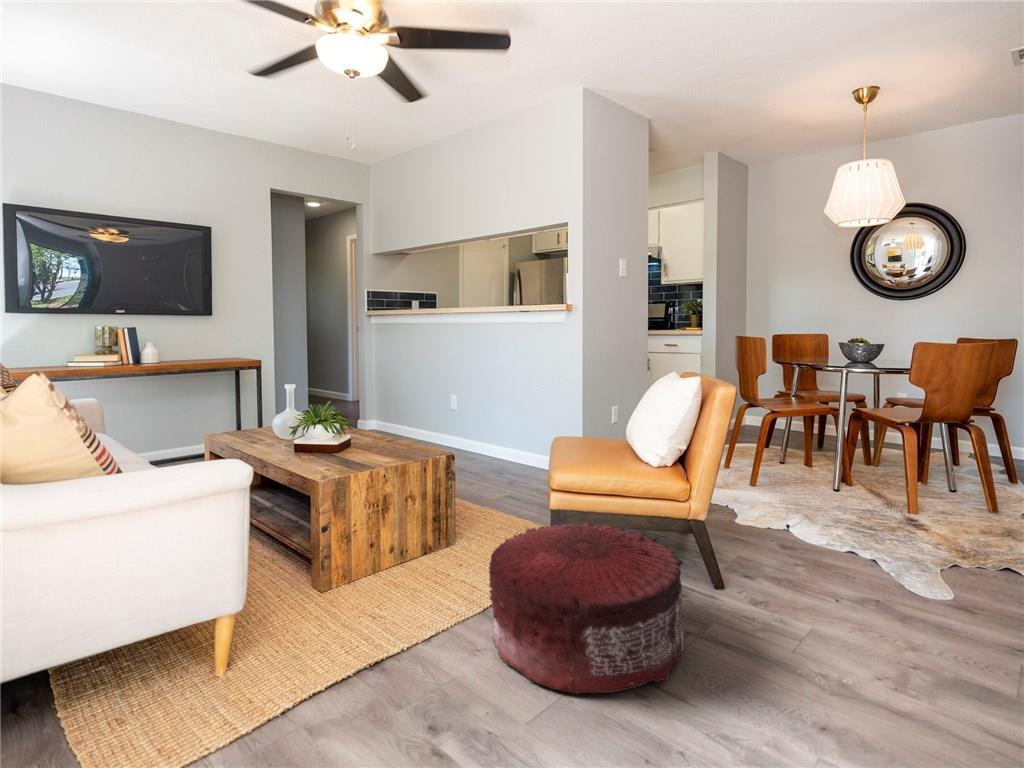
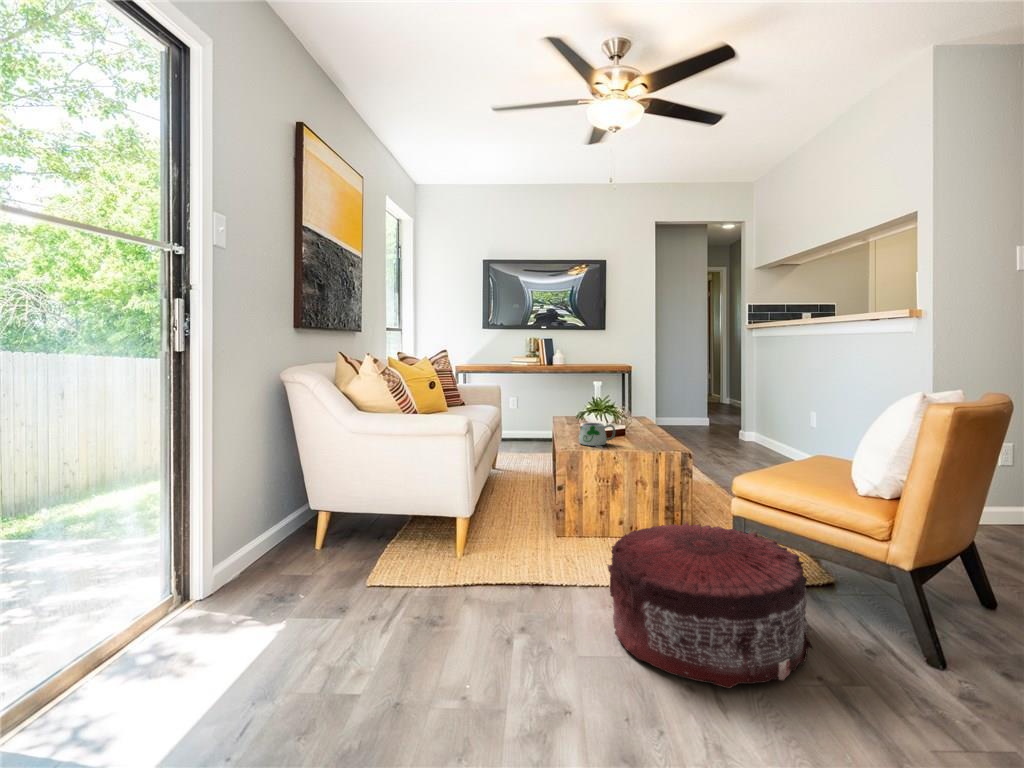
mug: none [321,436,366,466] -> present [579,423,615,446]

